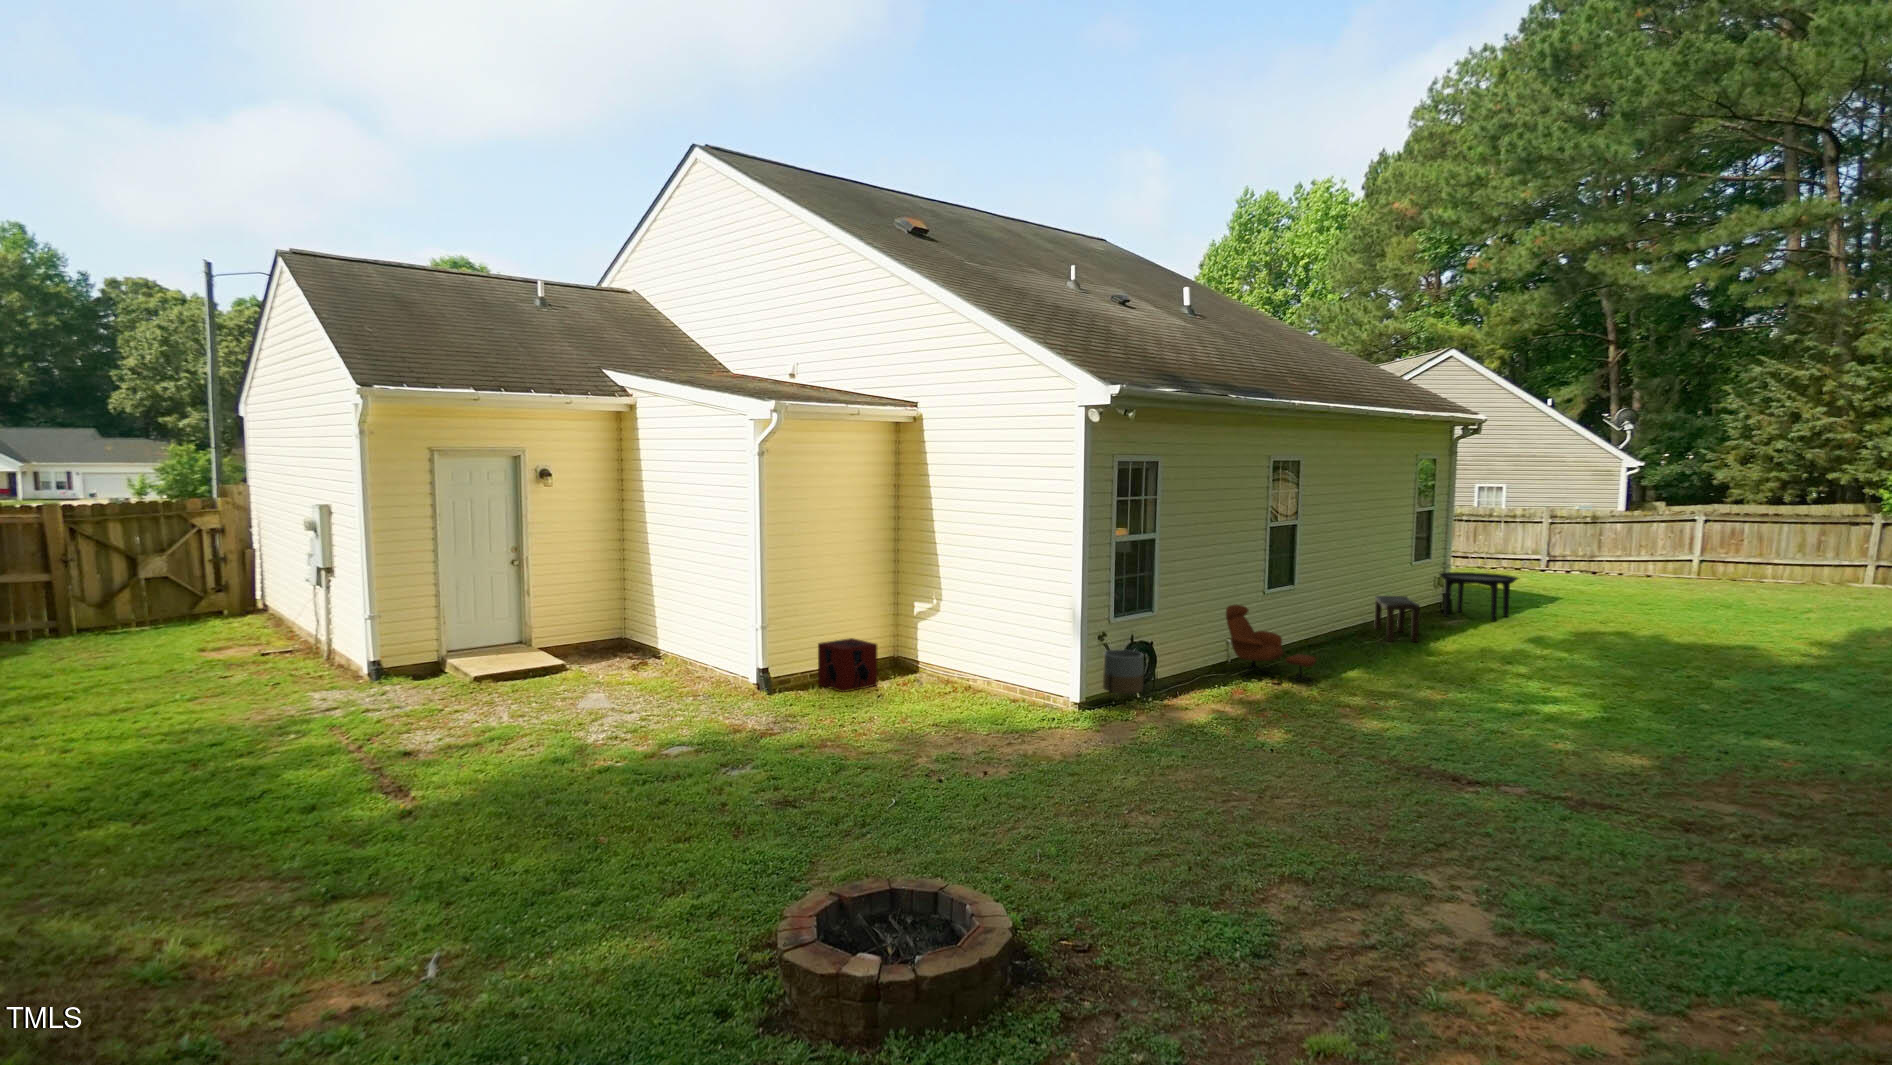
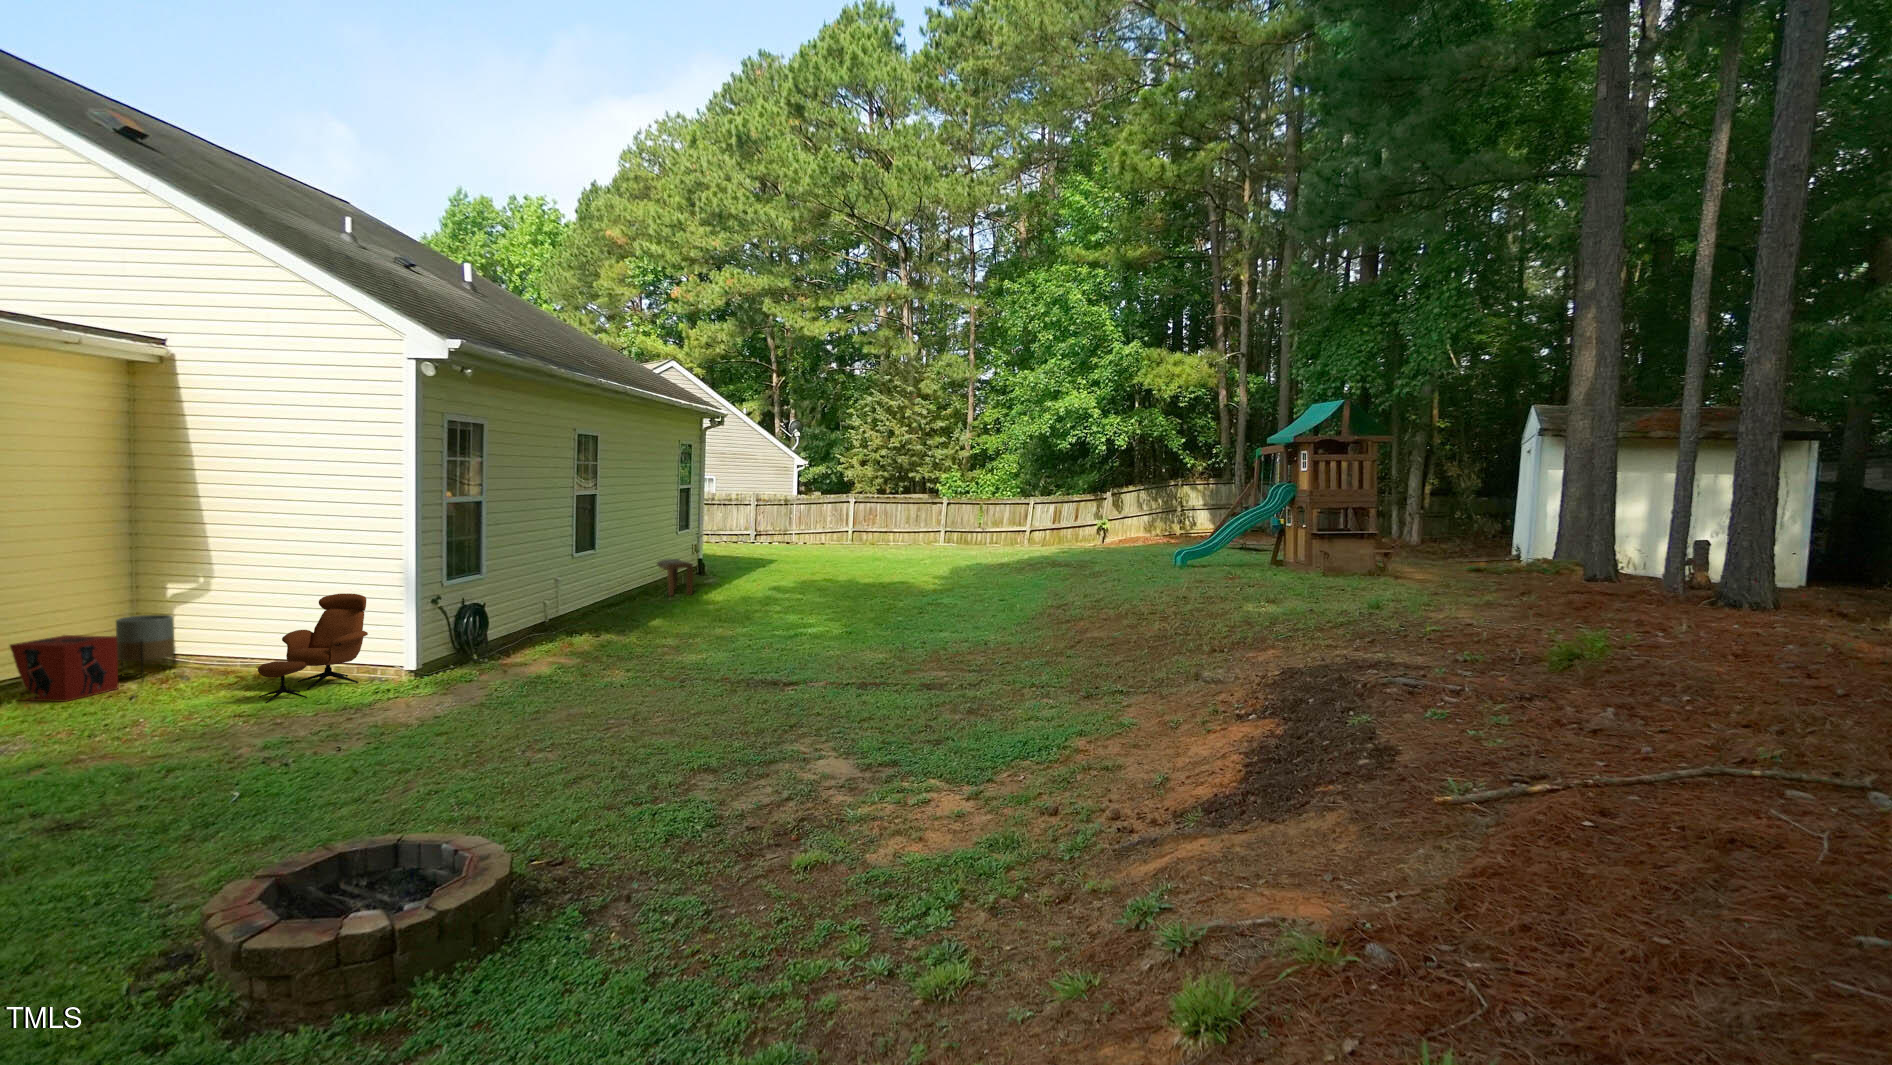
round table: present [1439,572,1518,621] -> none [694,541,752,578]
lounge chair: present [1226,604,1316,682] -> present [258,593,368,703]
planter: present [1103,650,1144,695] -> present [116,615,175,670]

